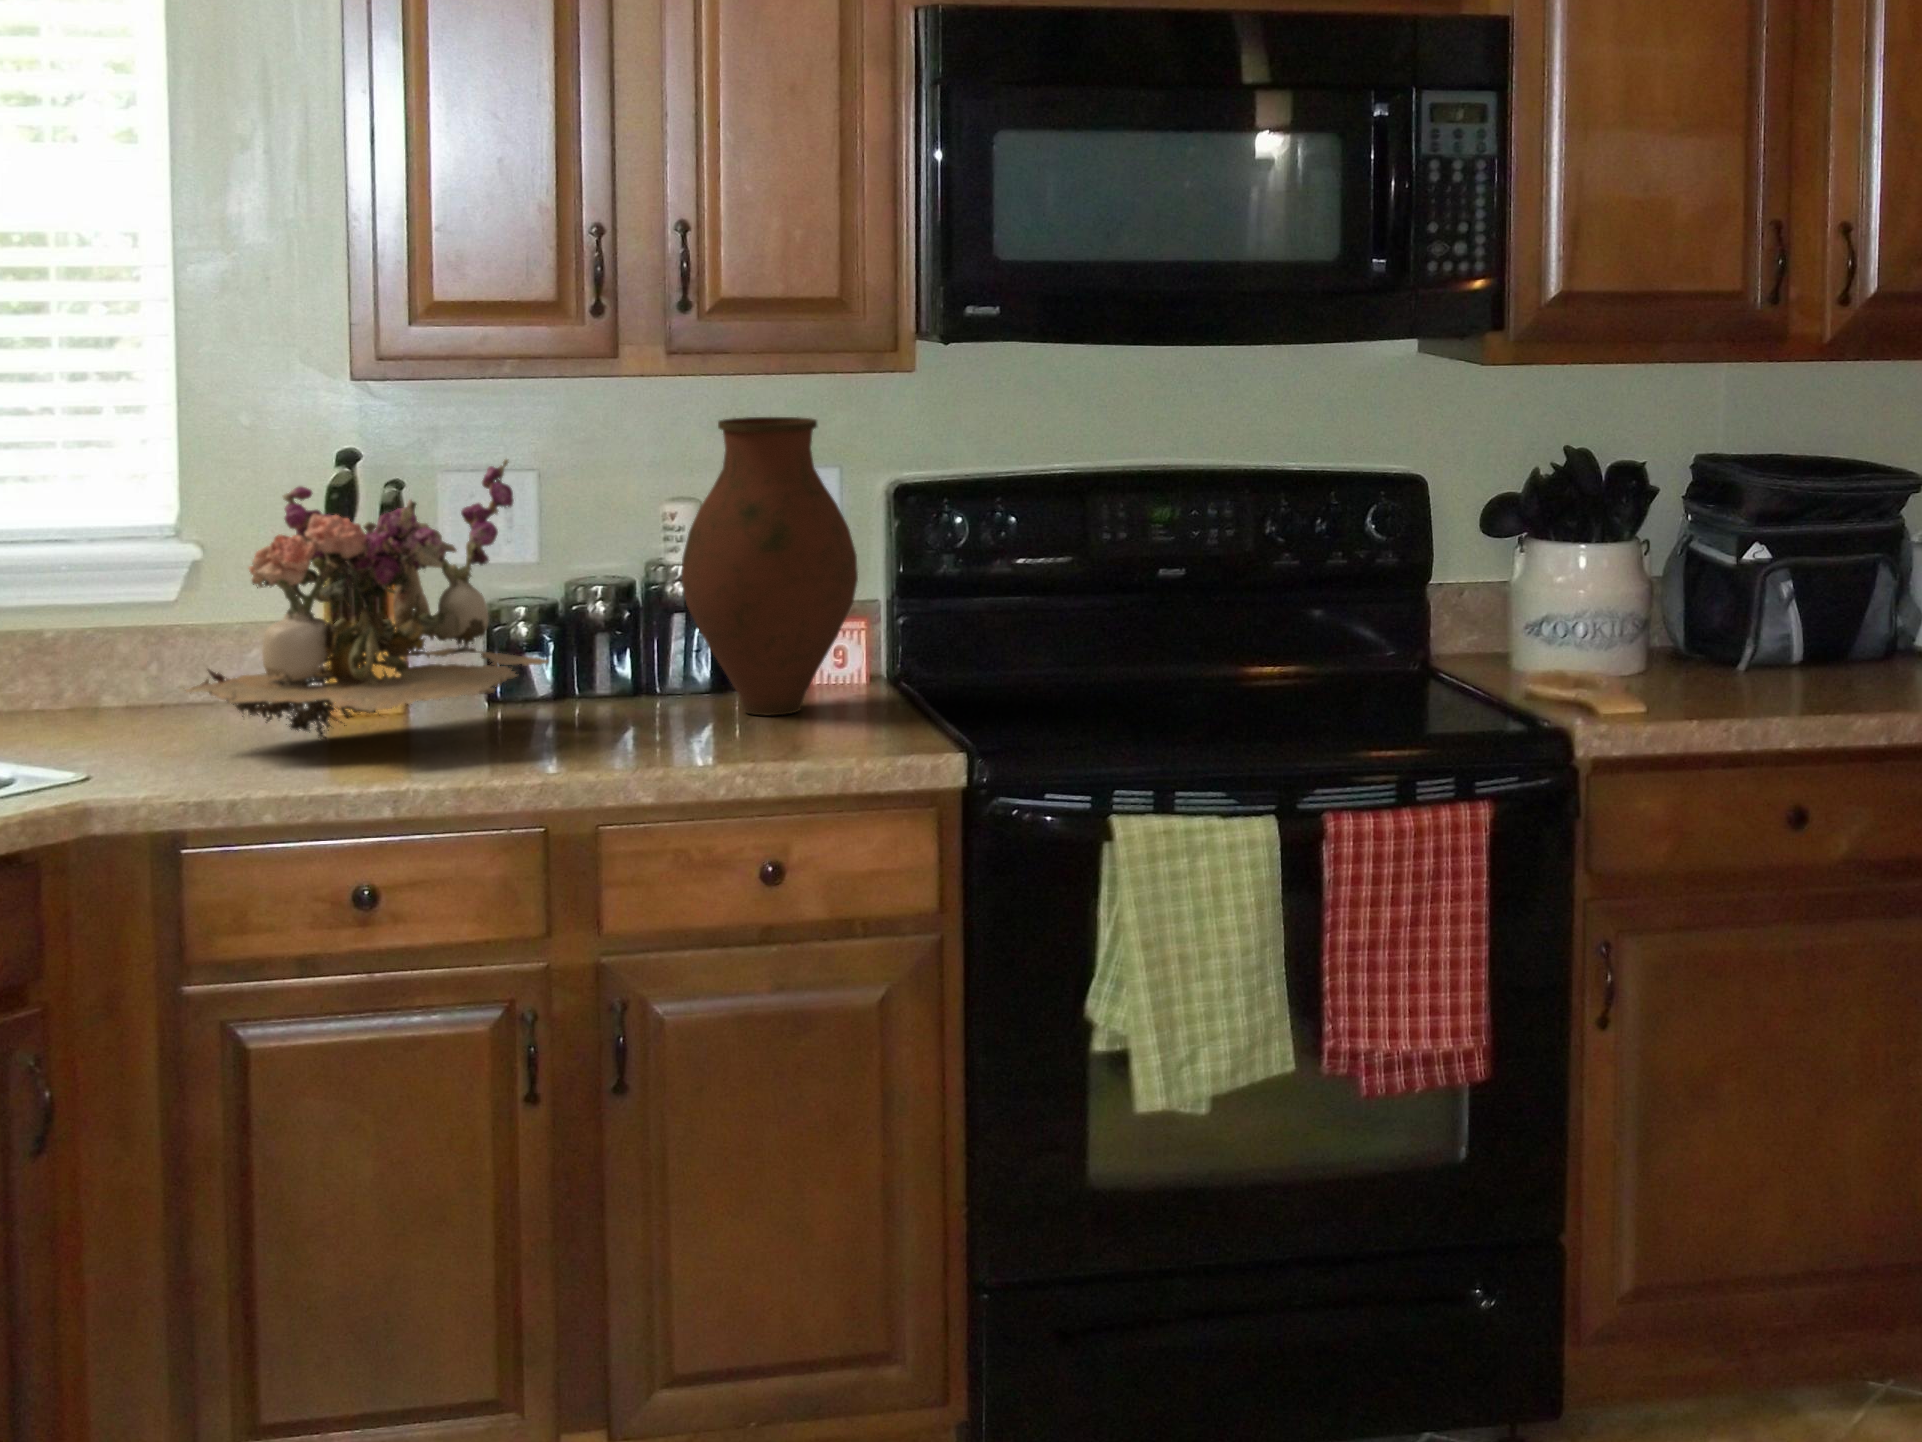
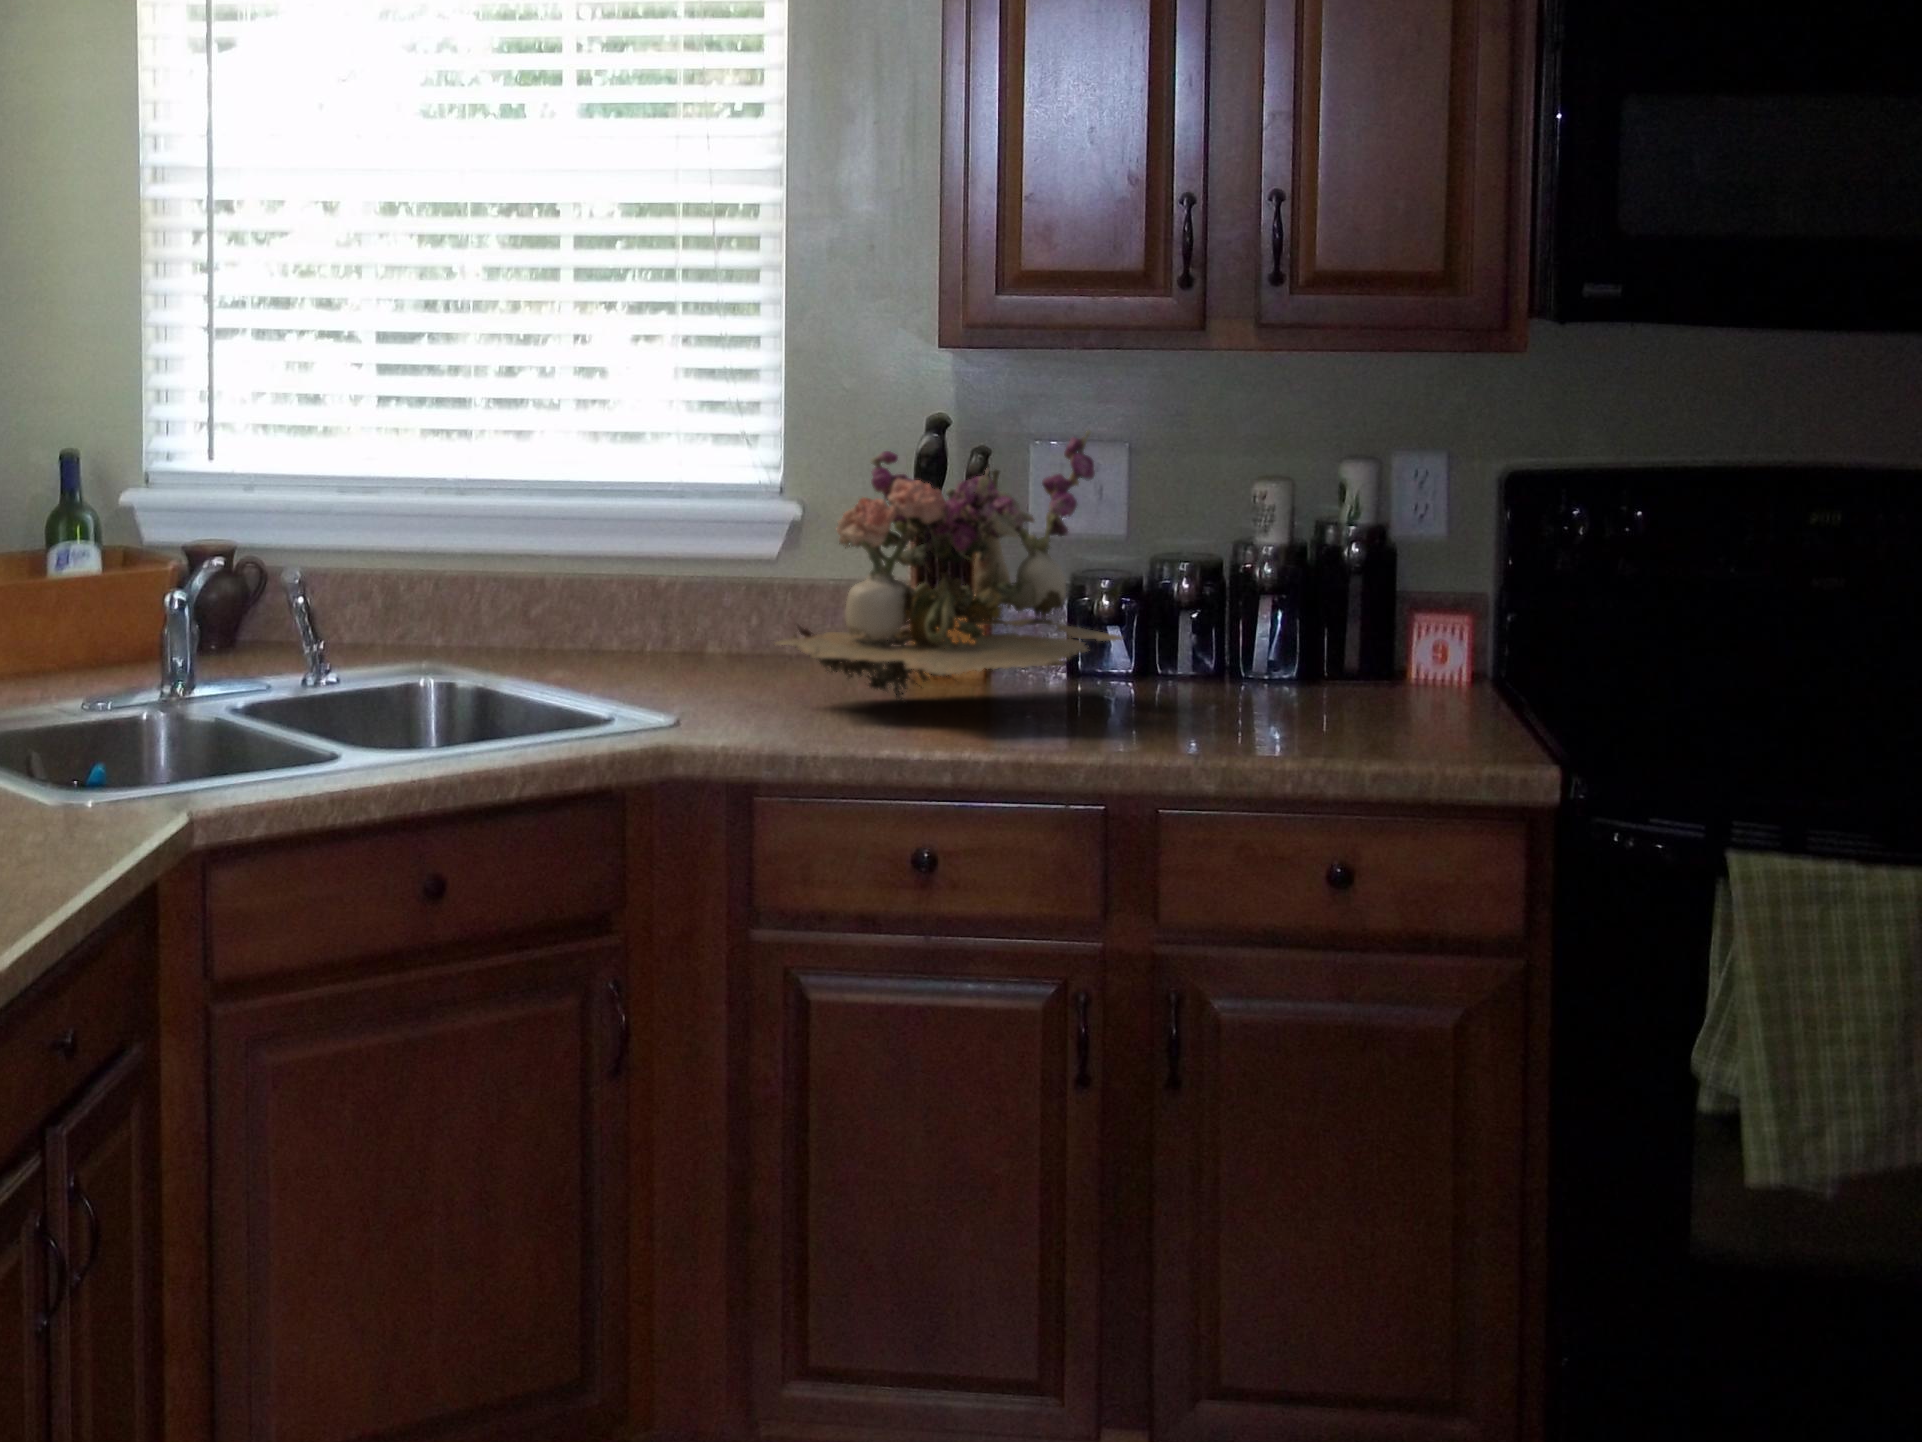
vase: present [682,417,858,715] -> none [1265,394,1457,712]

